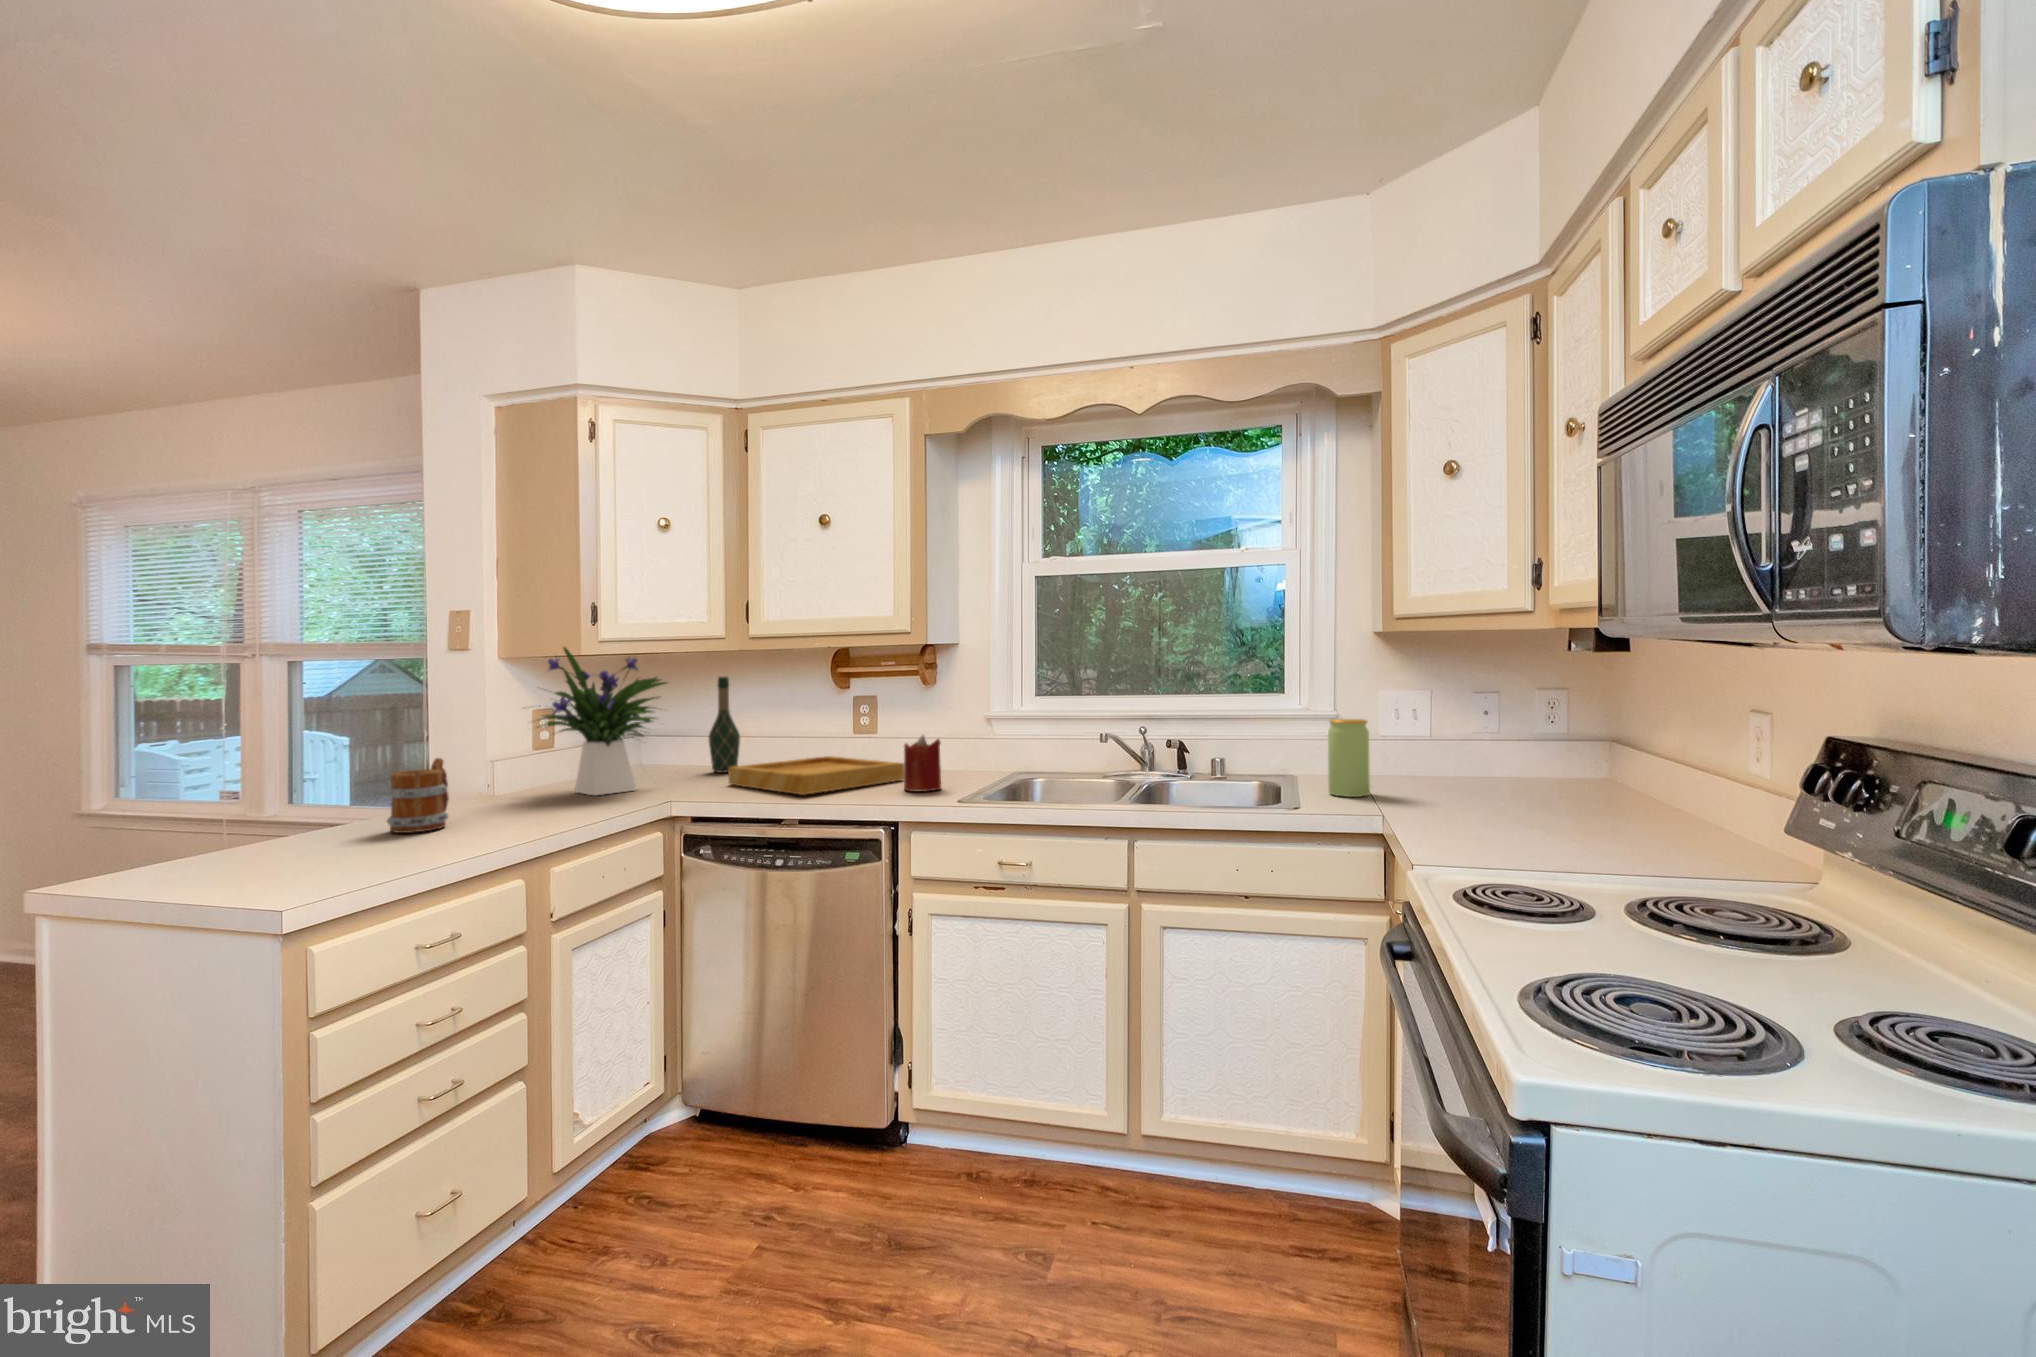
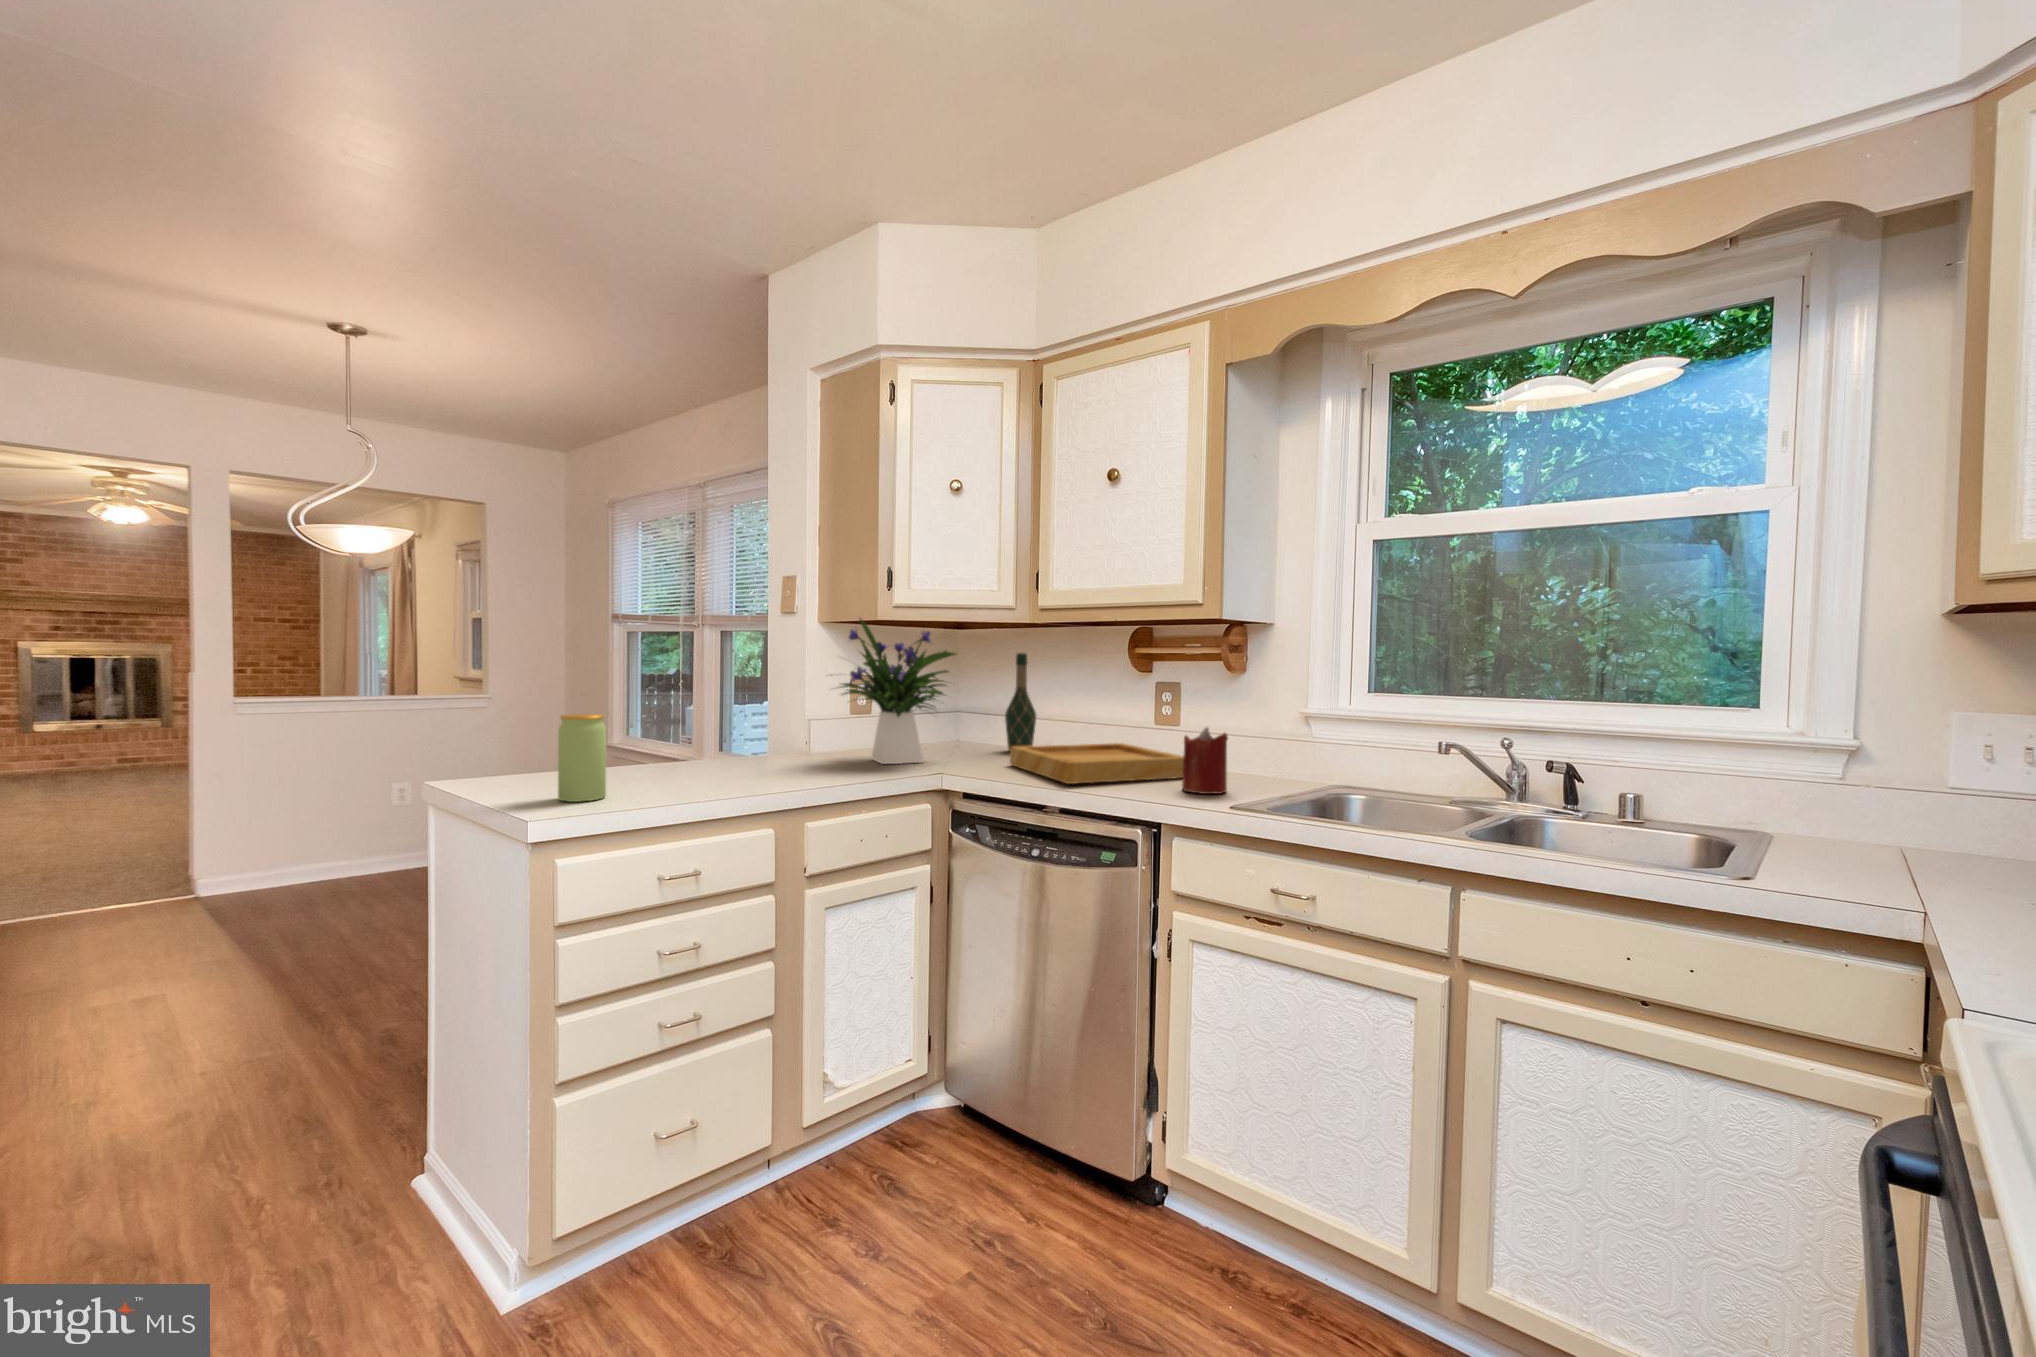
jar: present [1328,719,1370,797] -> present [558,714,606,802]
mug: present [387,758,449,833] -> none [692,717,748,784]

